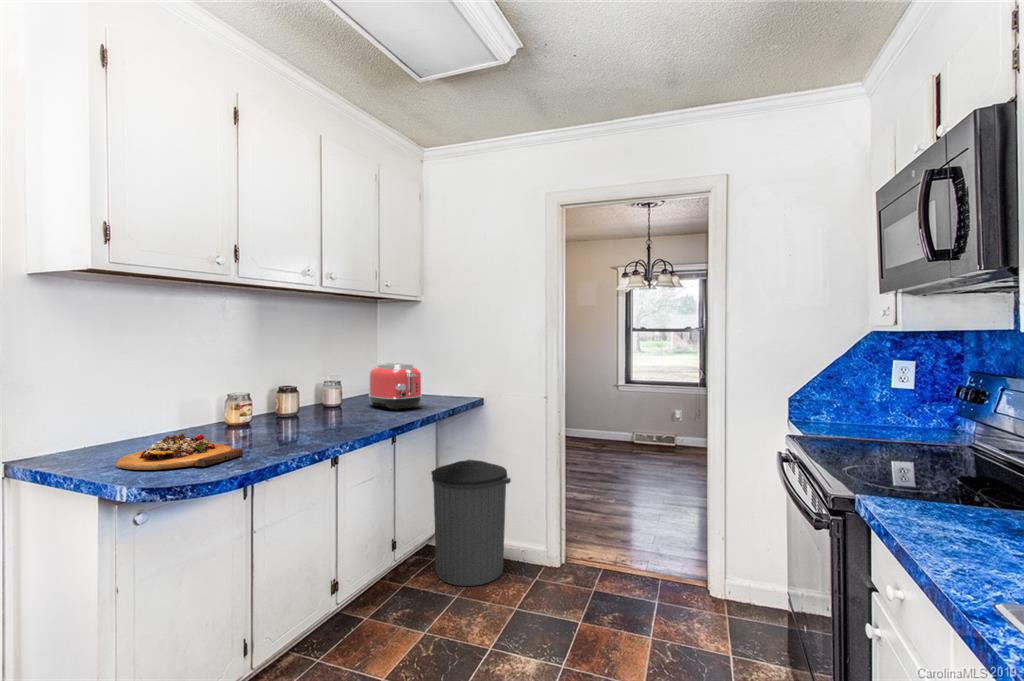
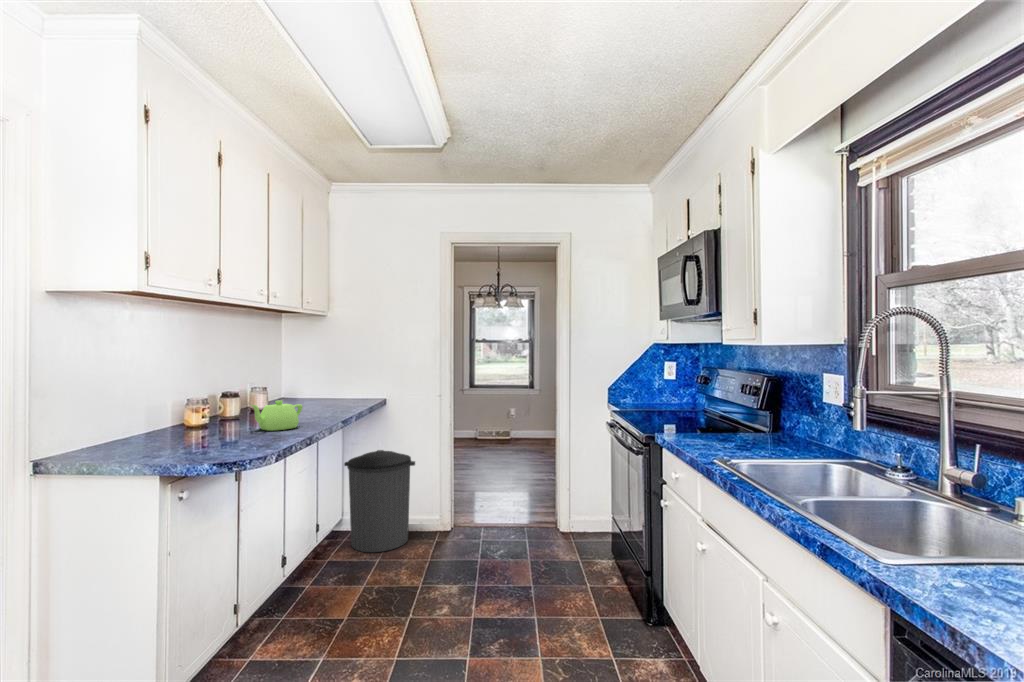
toaster: present [369,363,422,410] -> none [290,372,341,411]
teapot: none [279,400,346,437] -> present [251,400,303,431]
cutting board: present [115,434,243,470] -> none [134,429,245,457]

